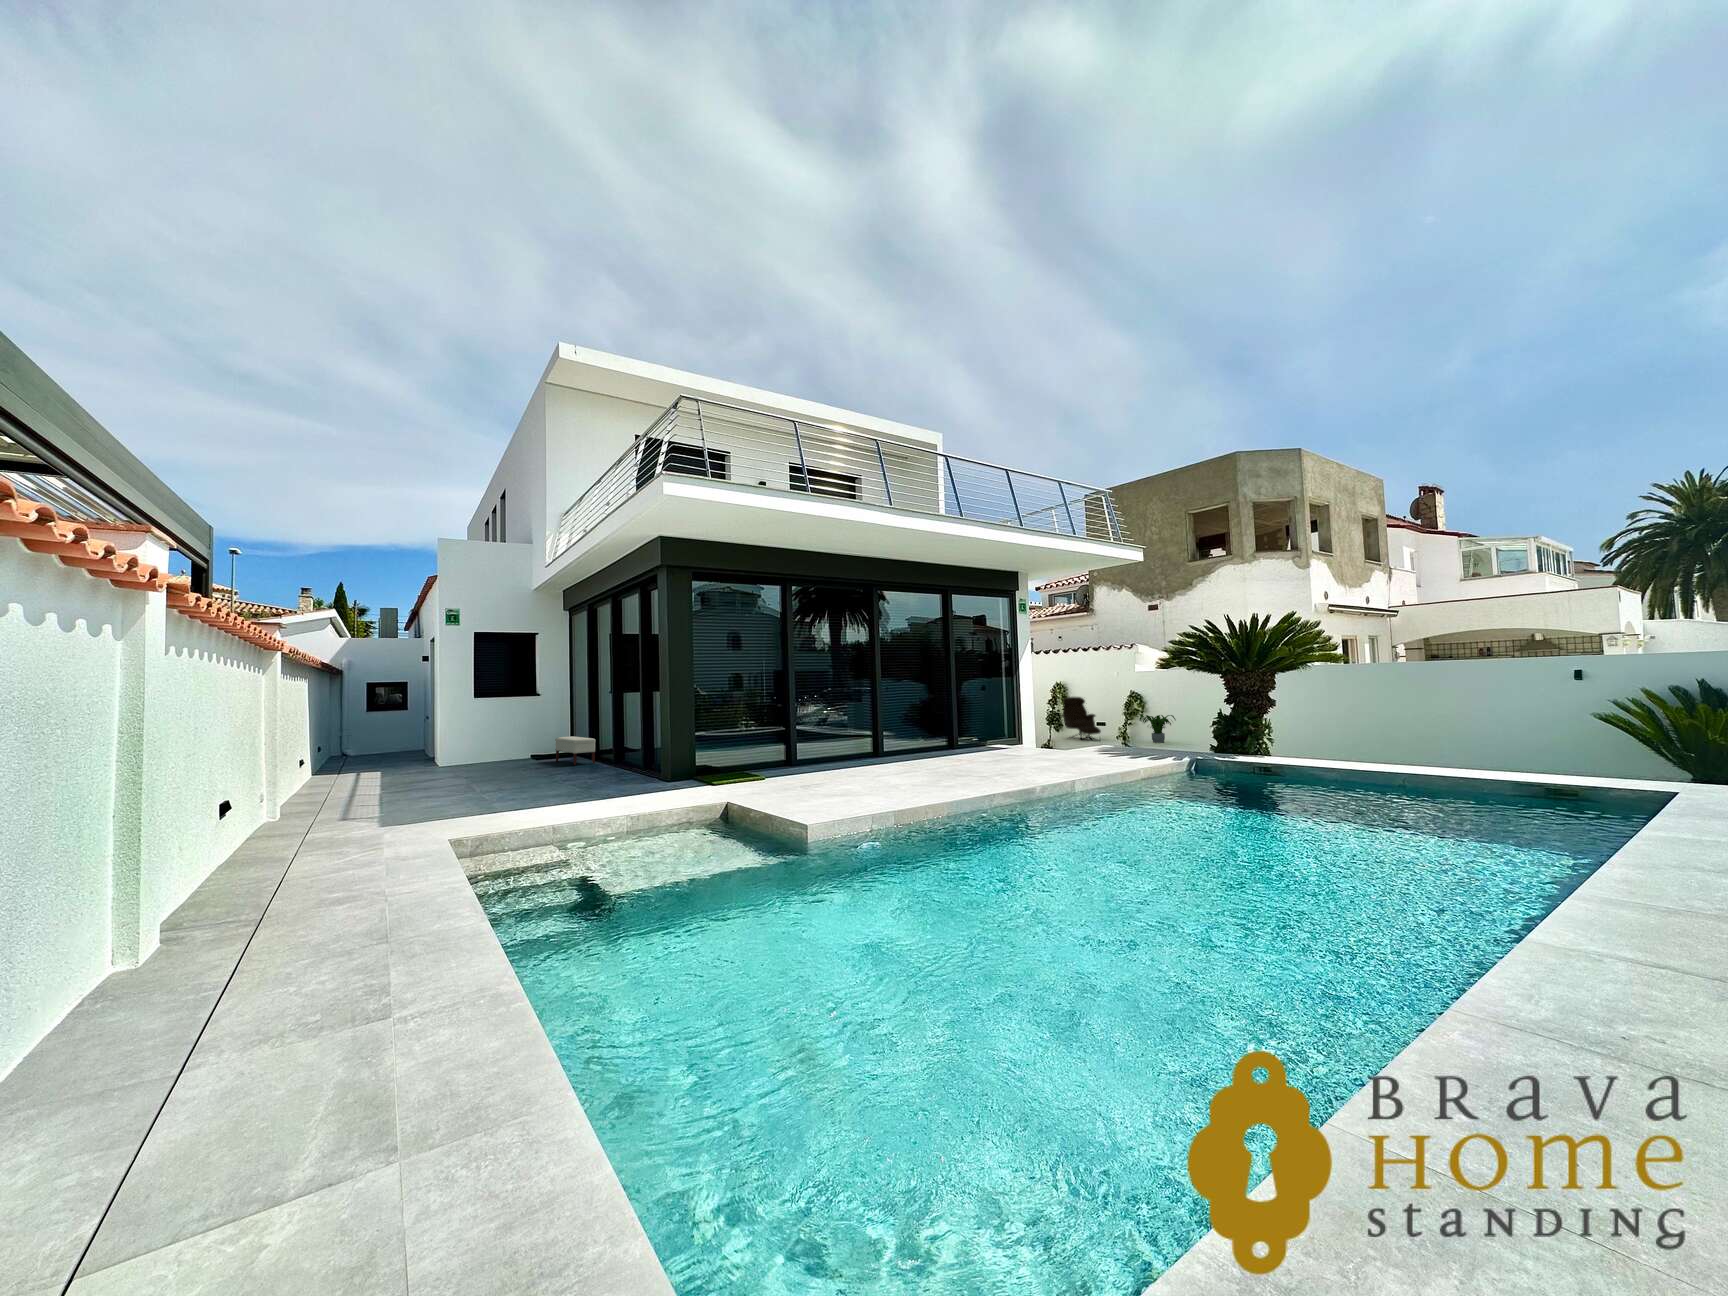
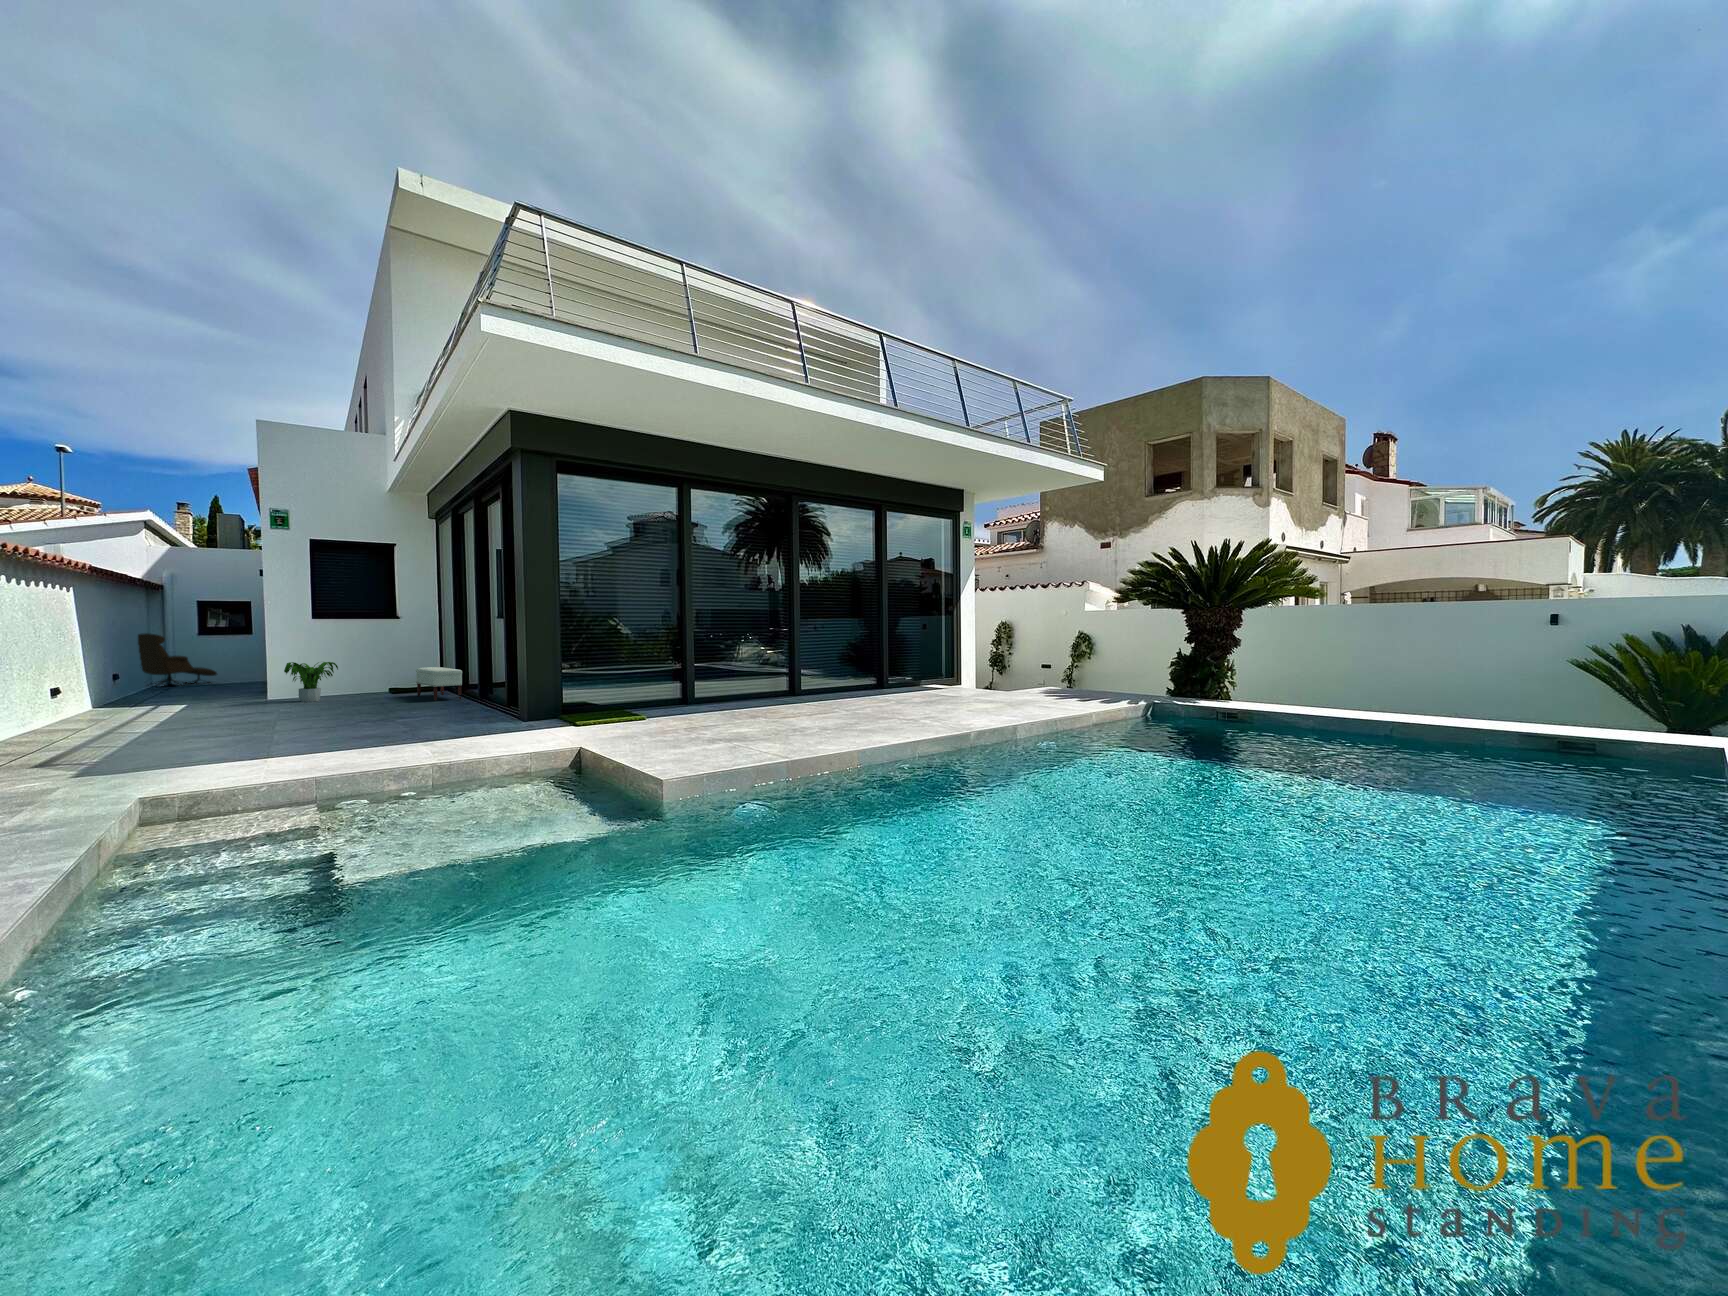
lounge chair: present [1062,697,1101,740] -> present [138,633,217,686]
potted plant: present [1139,715,1176,743] -> present [284,662,338,702]

